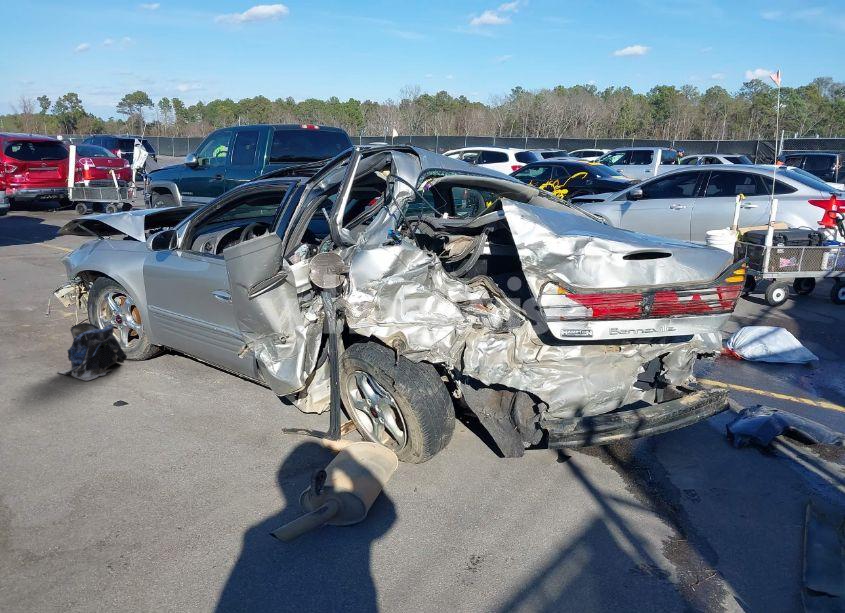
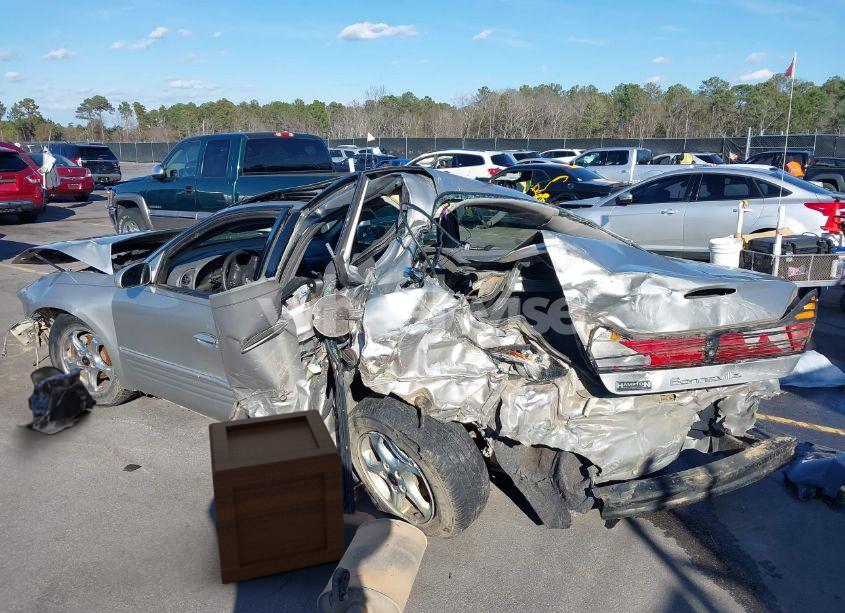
wooden crate: none [220,355,331,492] -> present [209,409,345,584]

